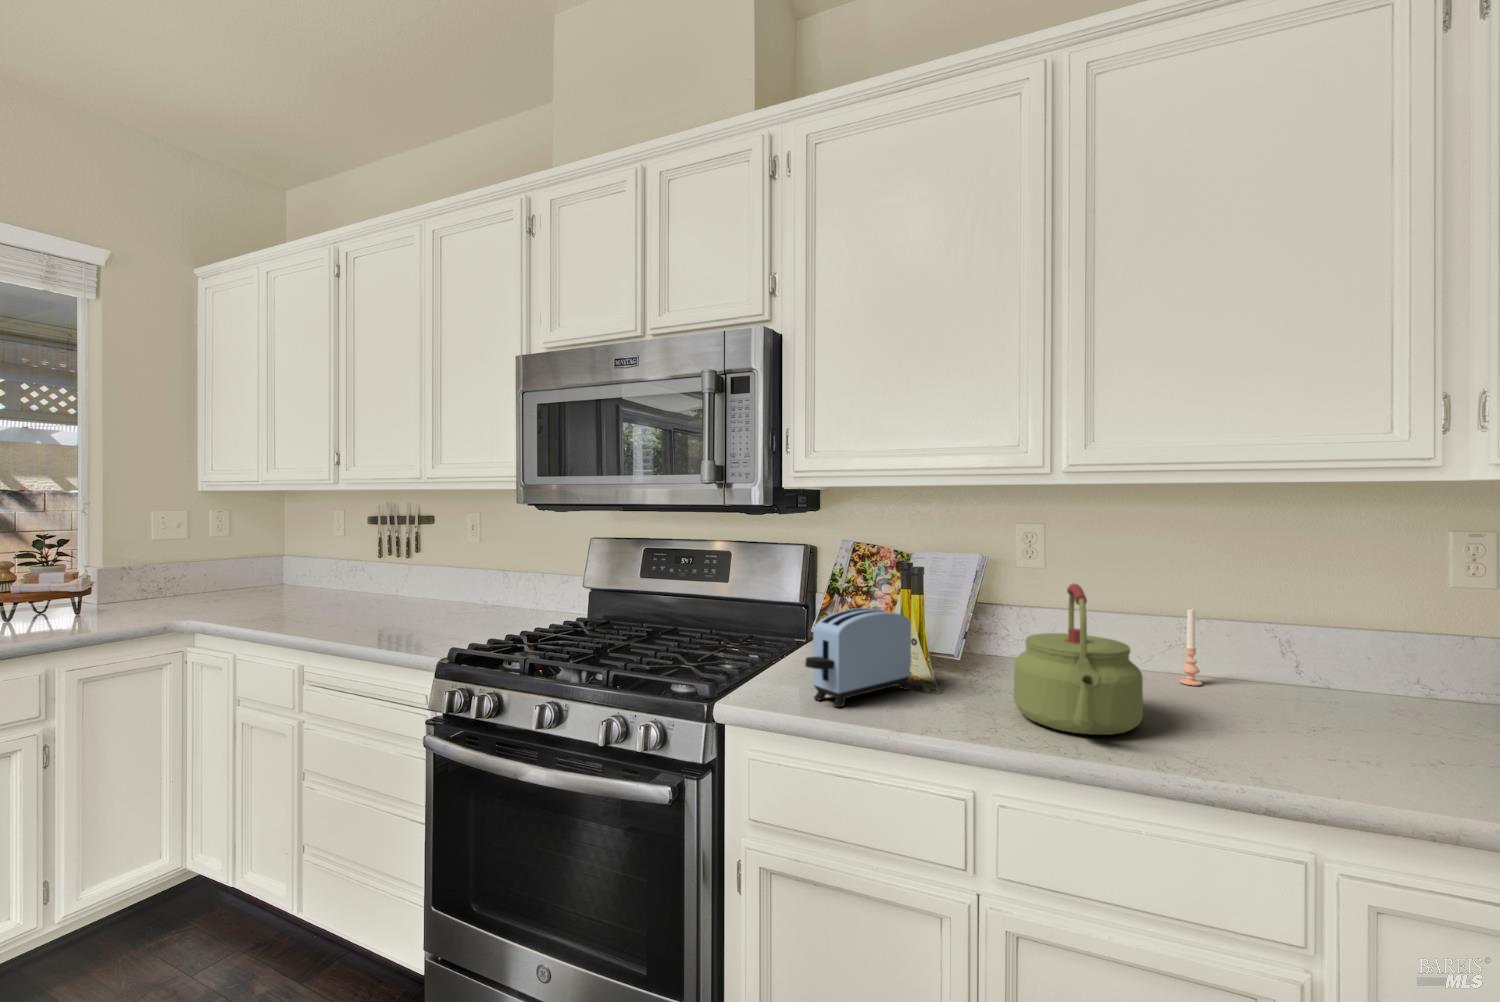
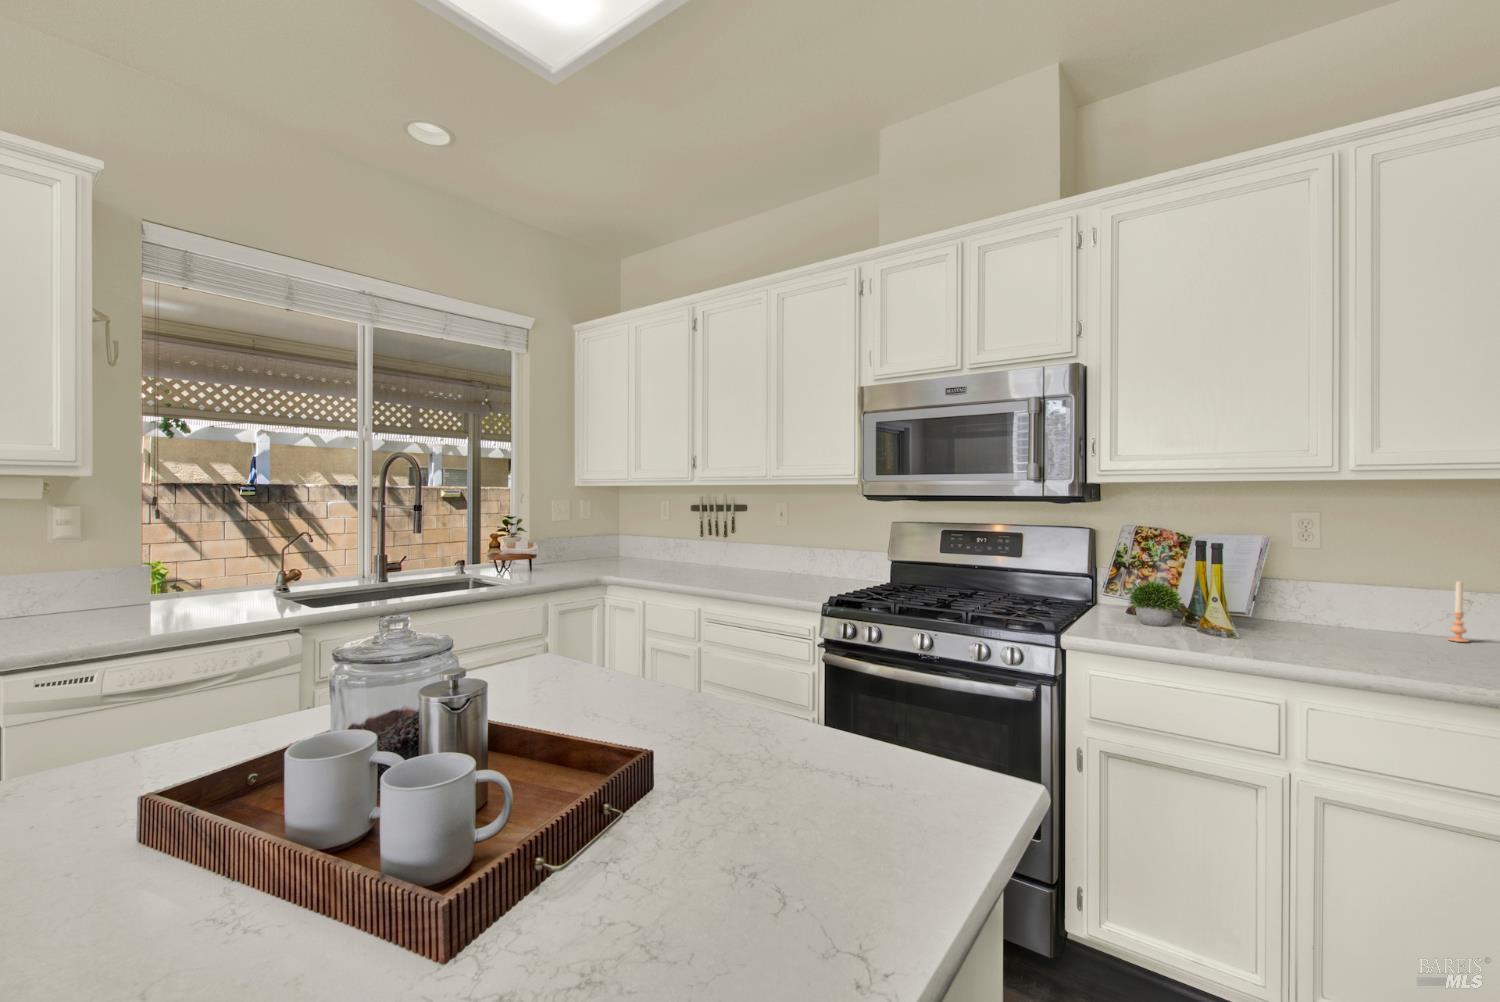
kettle: present [1014,584,1143,735] -> none [1303,555,1417,662]
toaster: present [805,608,911,707] -> none [1132,573,1209,640]

